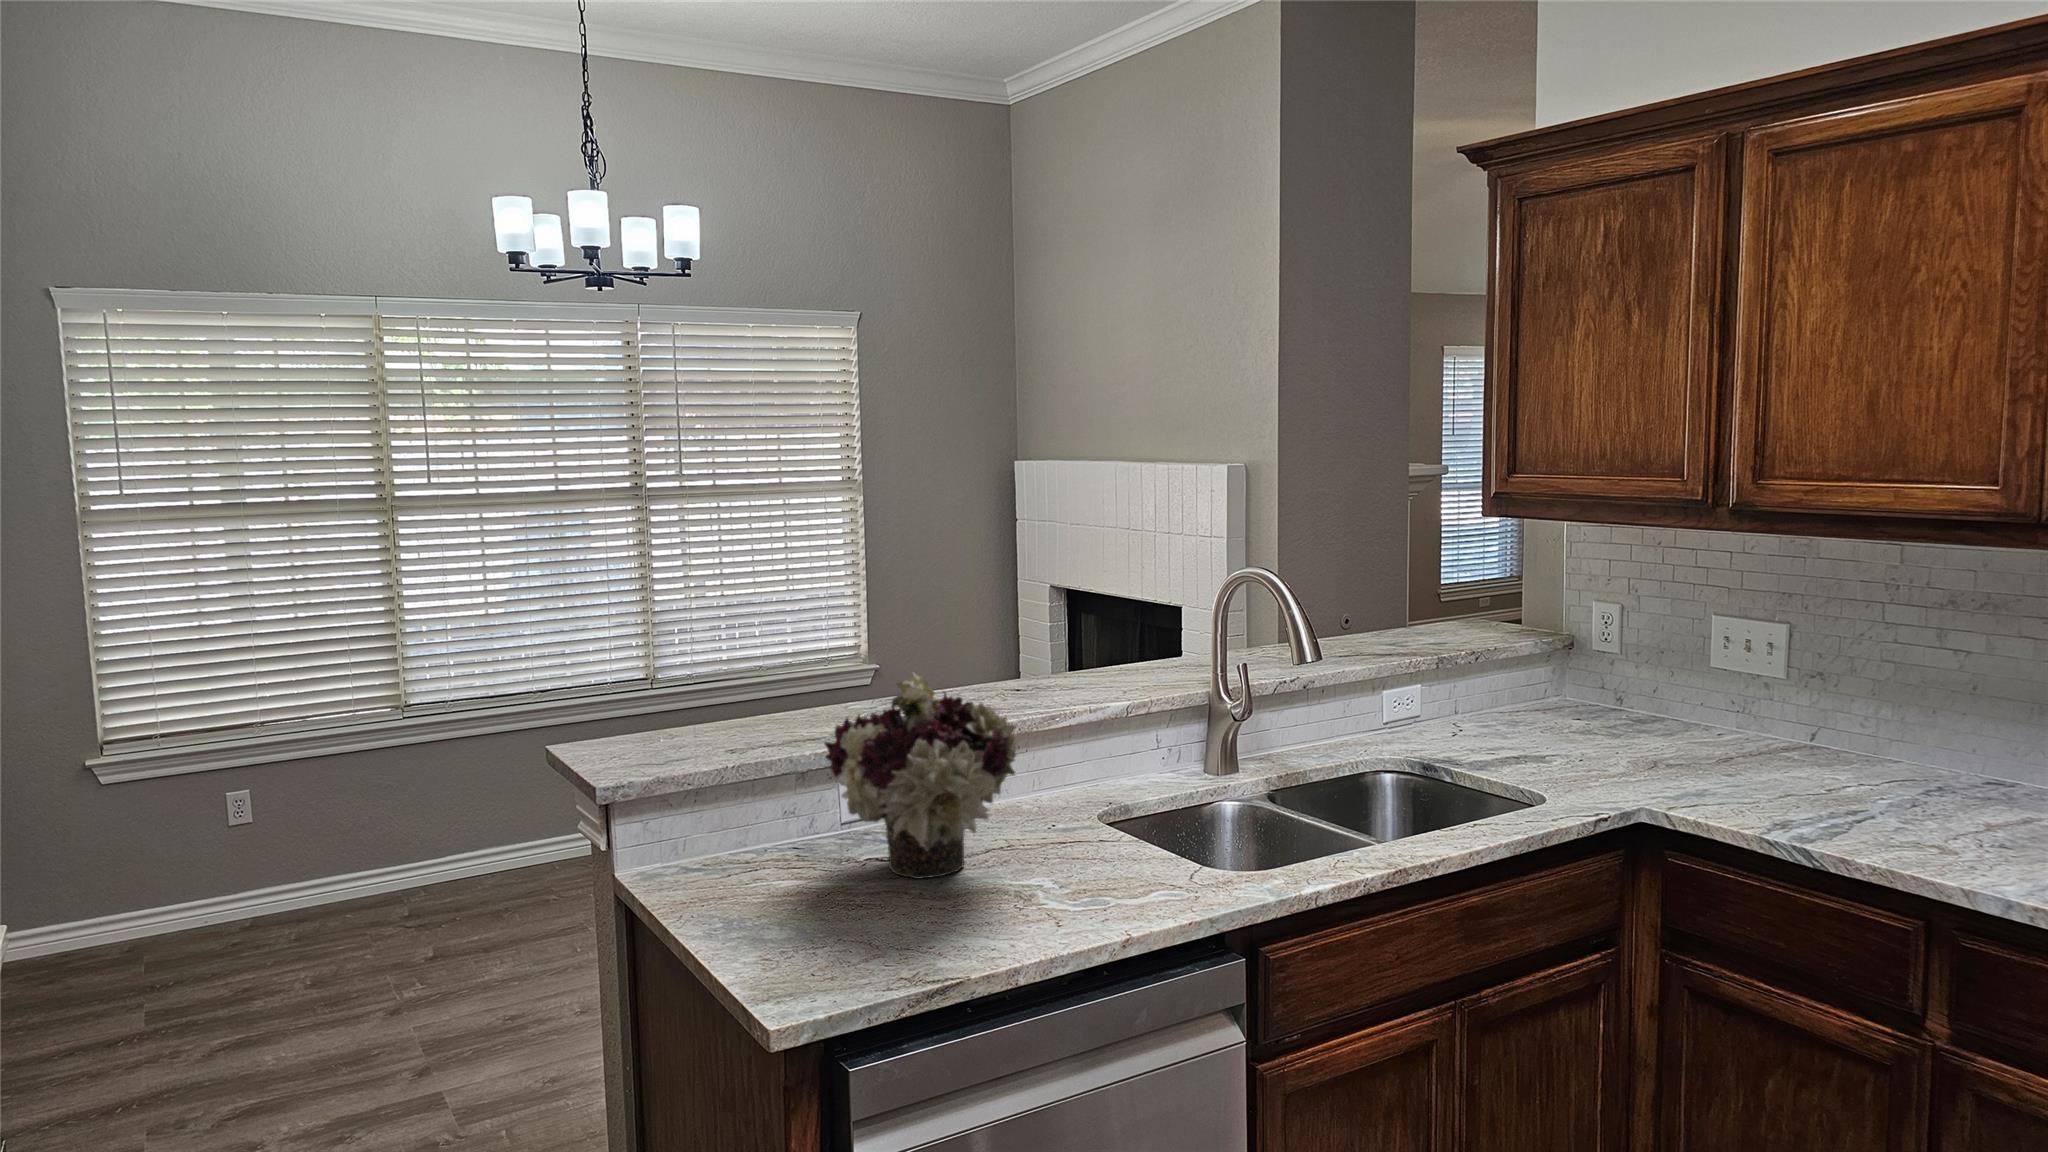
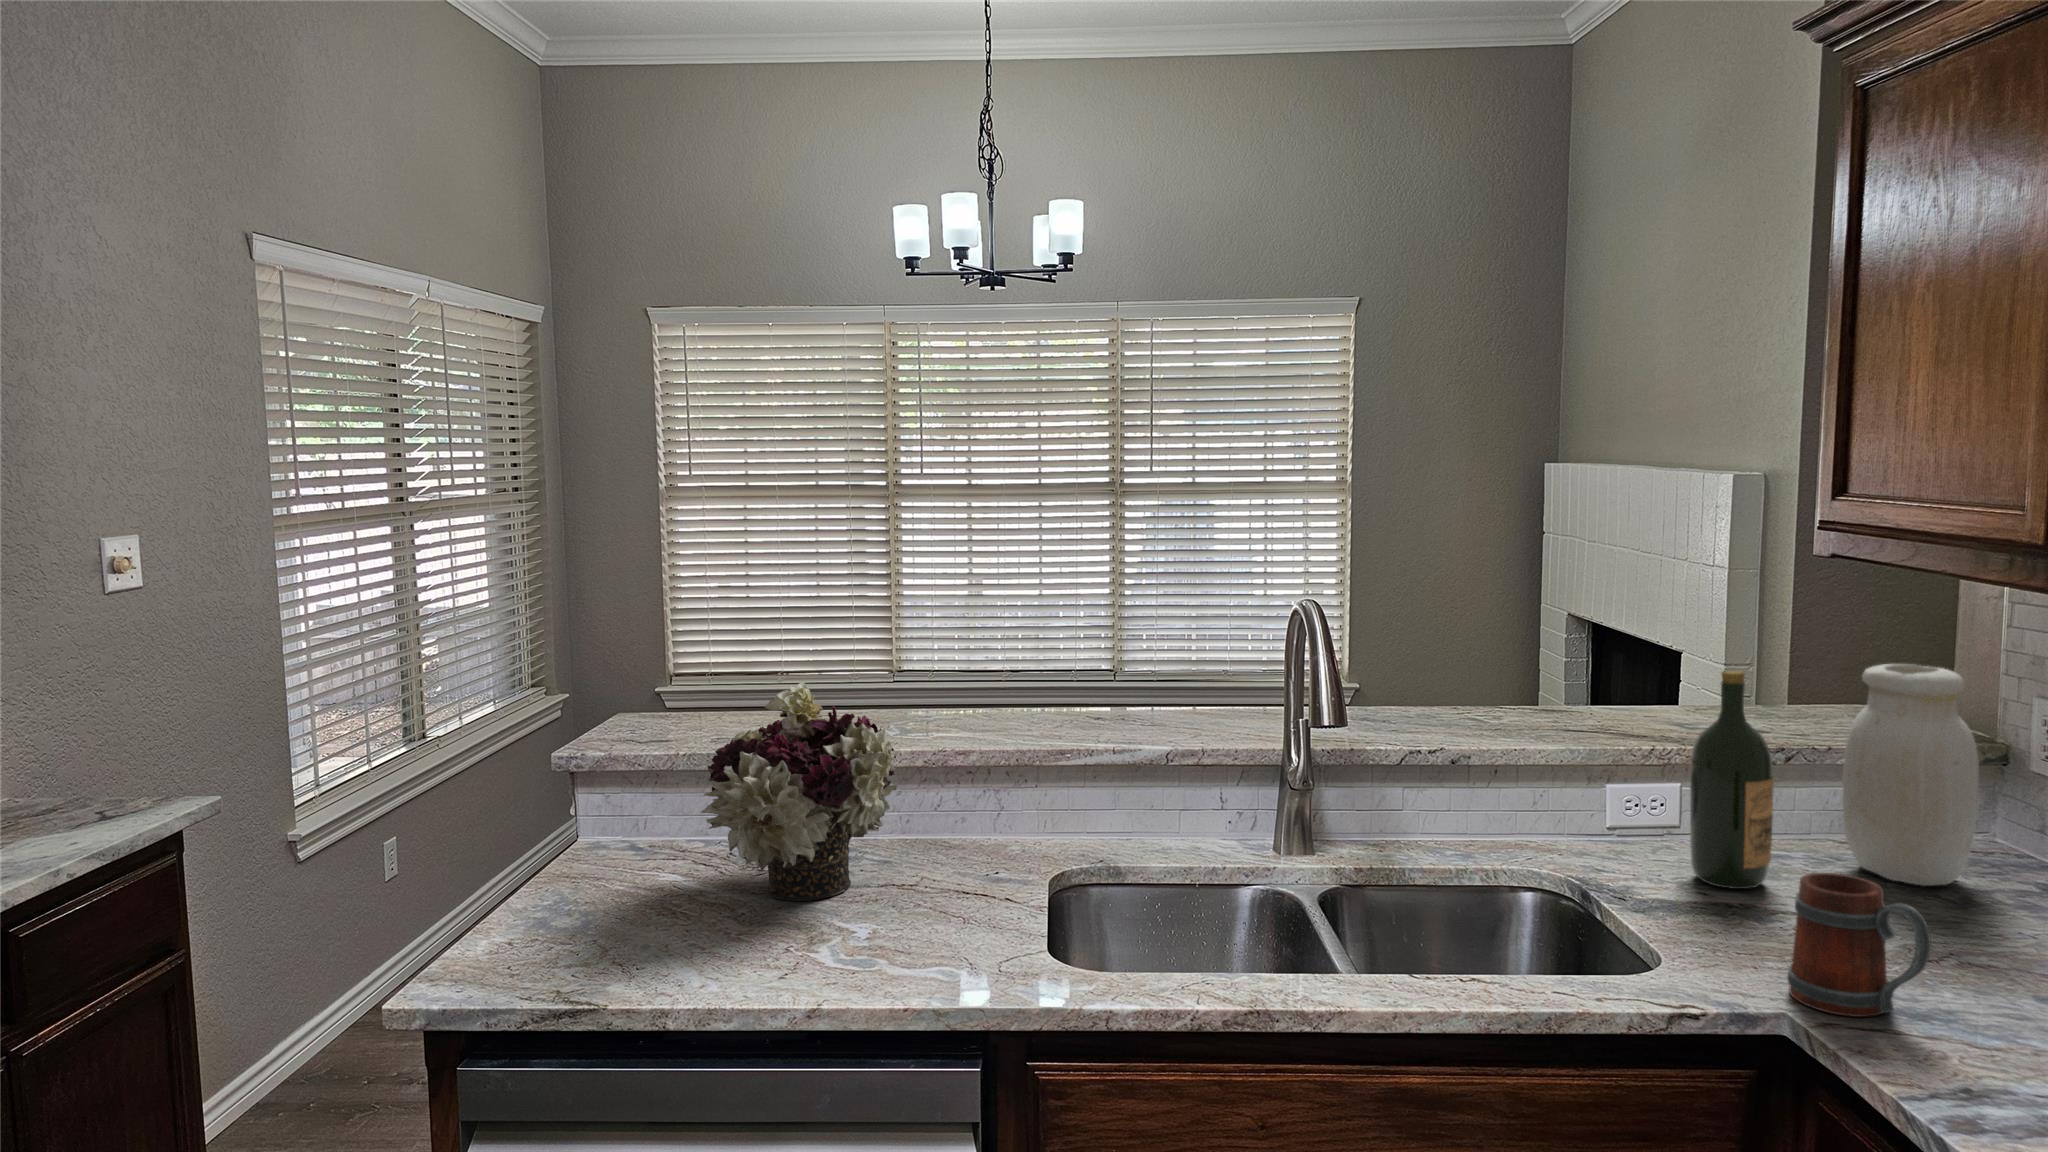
jar: none [1516,590,1593,728] -> present [1842,664,1979,886]
wine bottle: none [1460,601,1512,746] -> present [1690,671,1774,889]
mug: none [1609,713,1696,795] -> present [1787,873,1931,1017]

